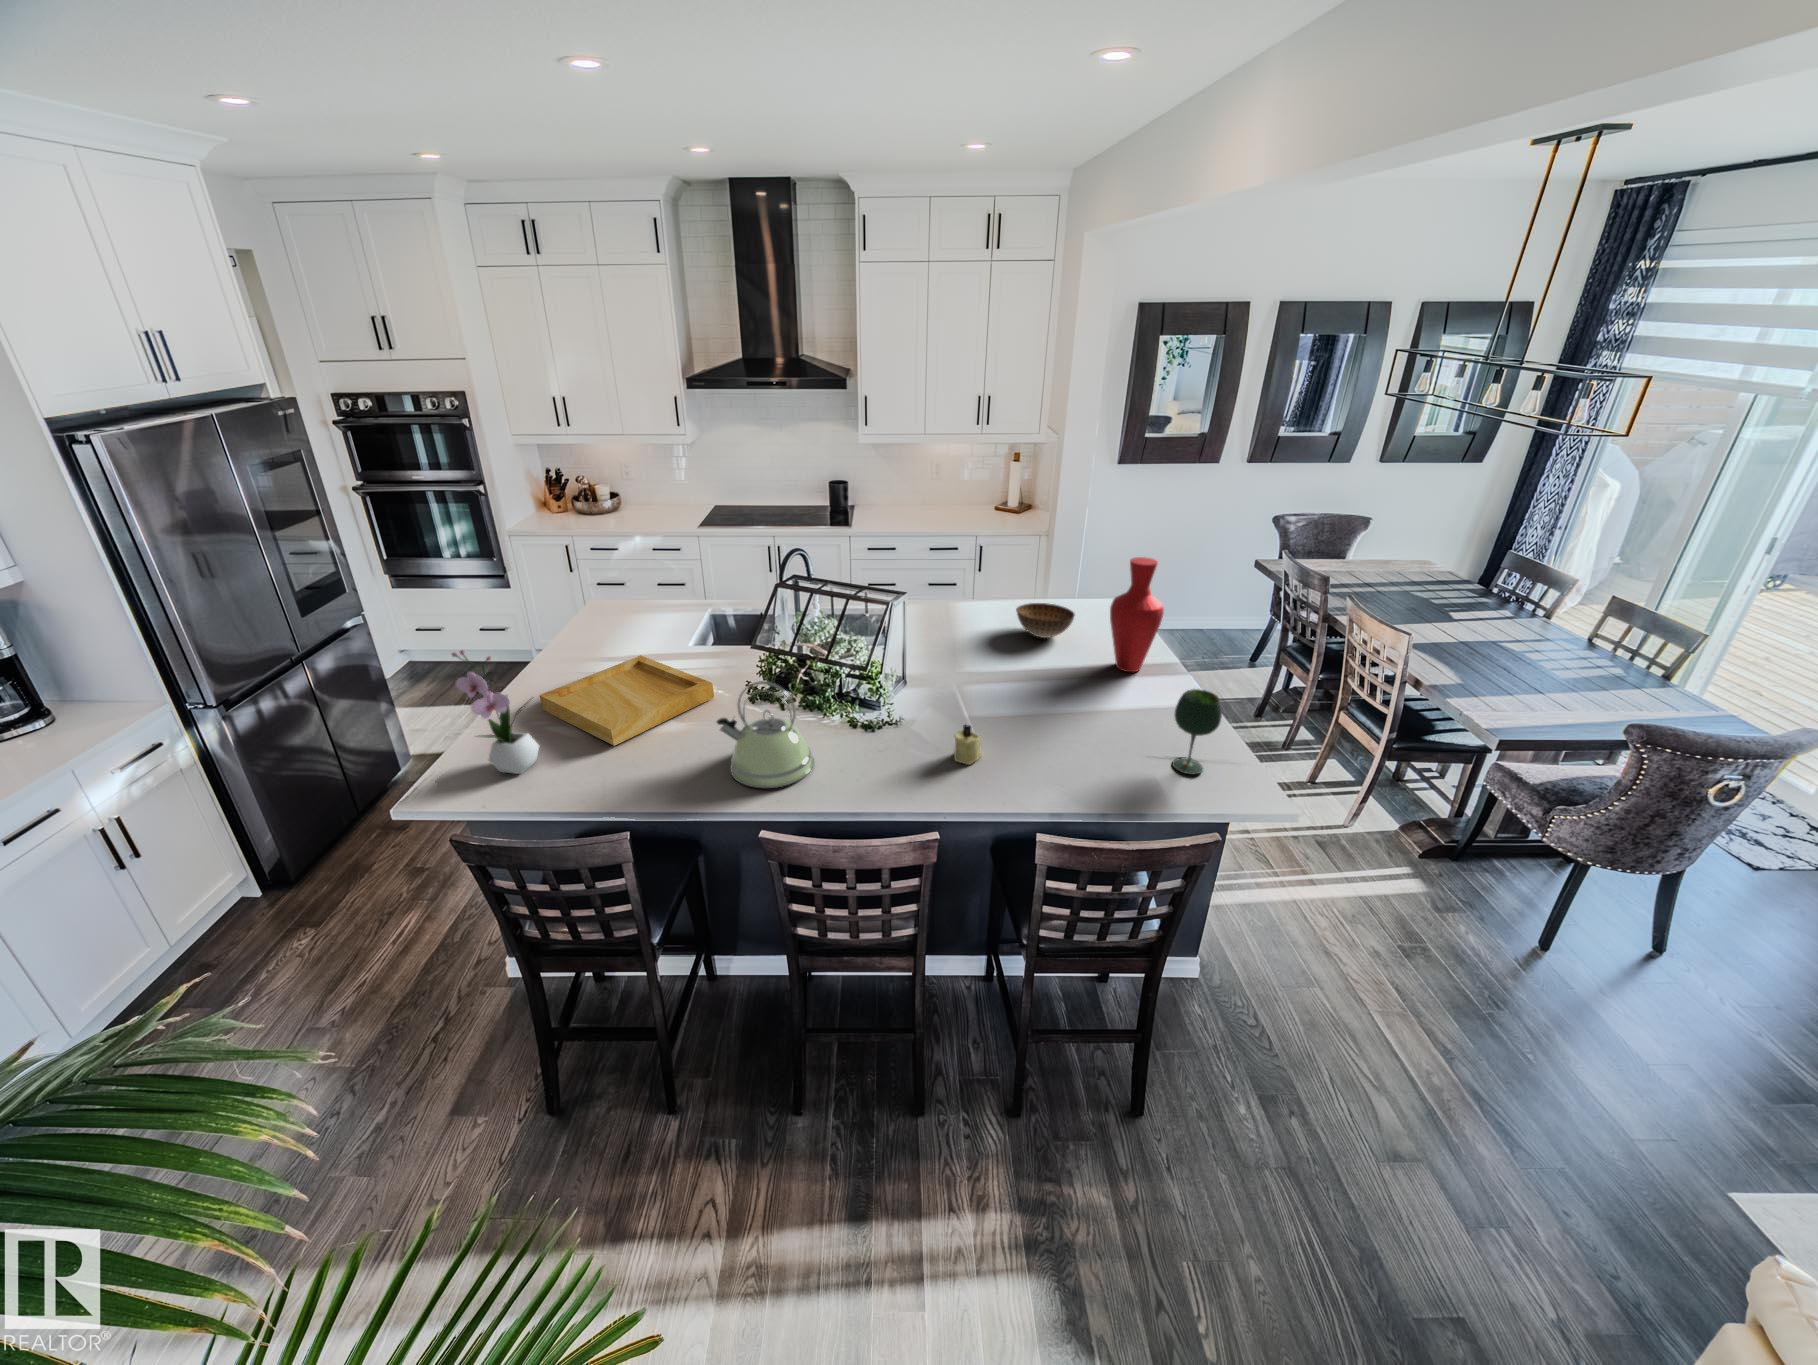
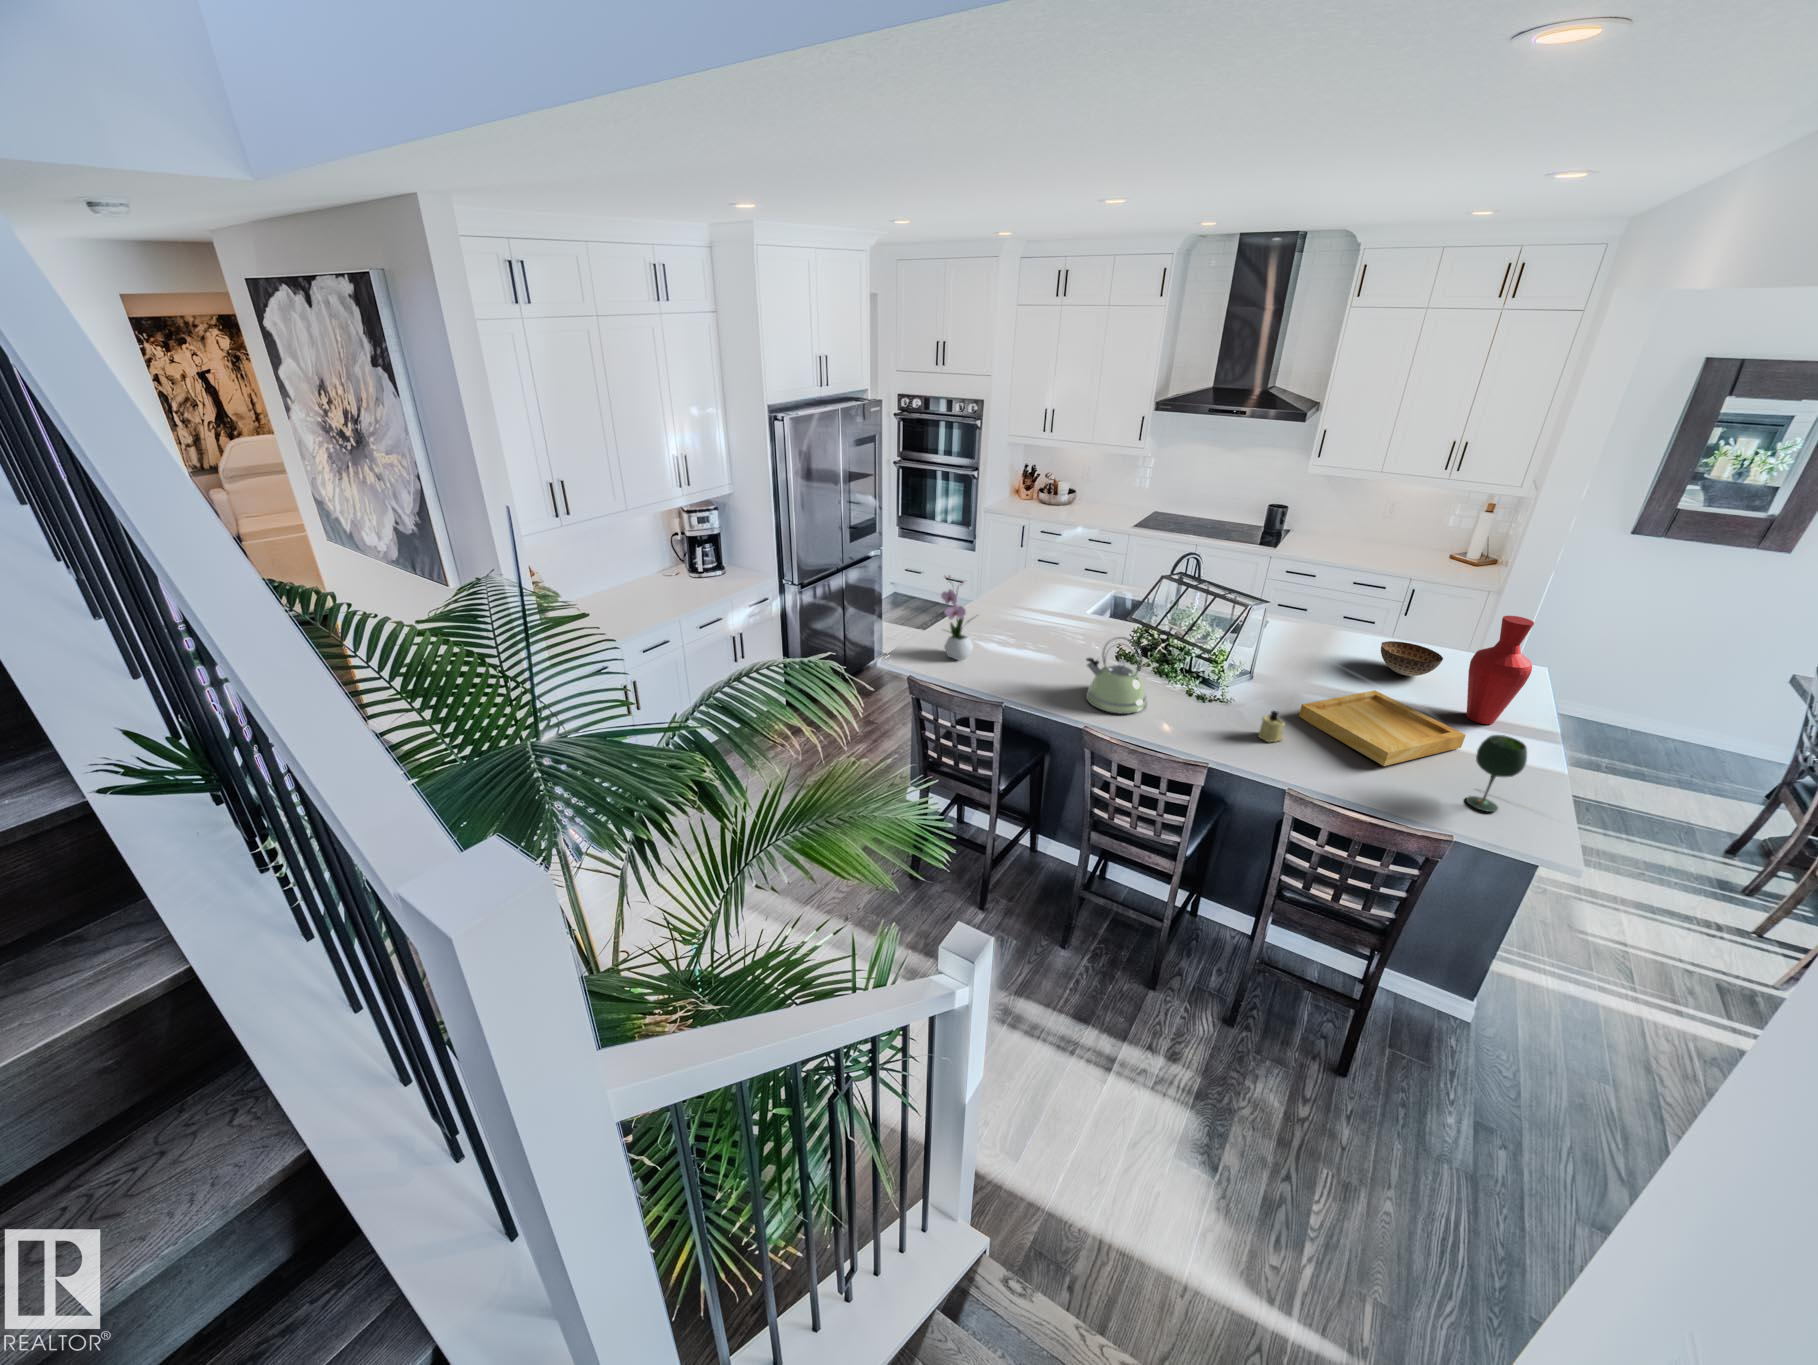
tray: present [539,655,714,746] -> present [1299,690,1466,766]

